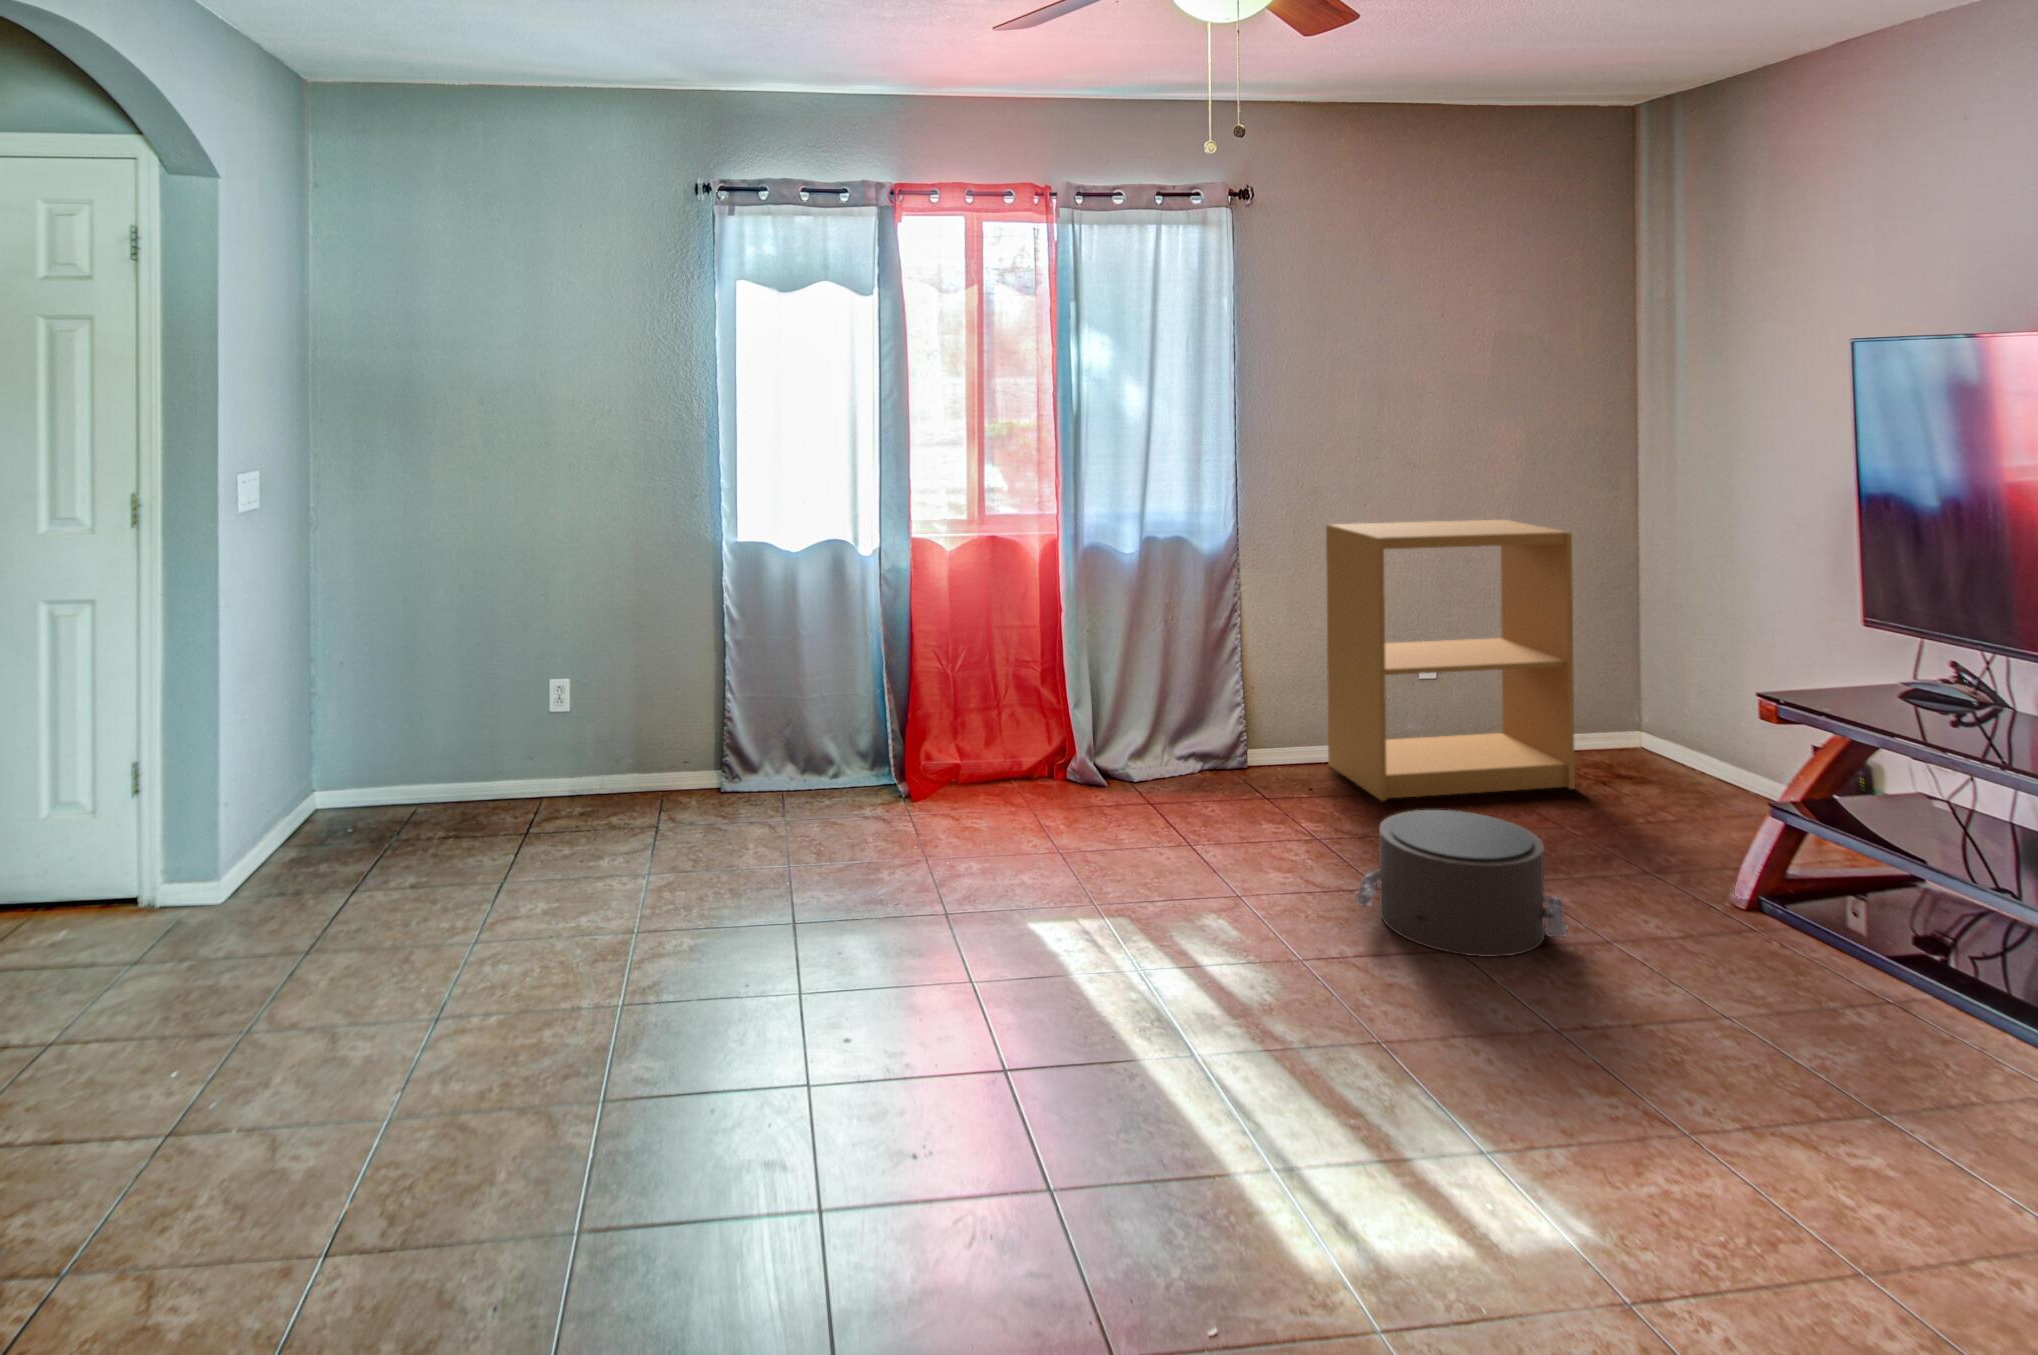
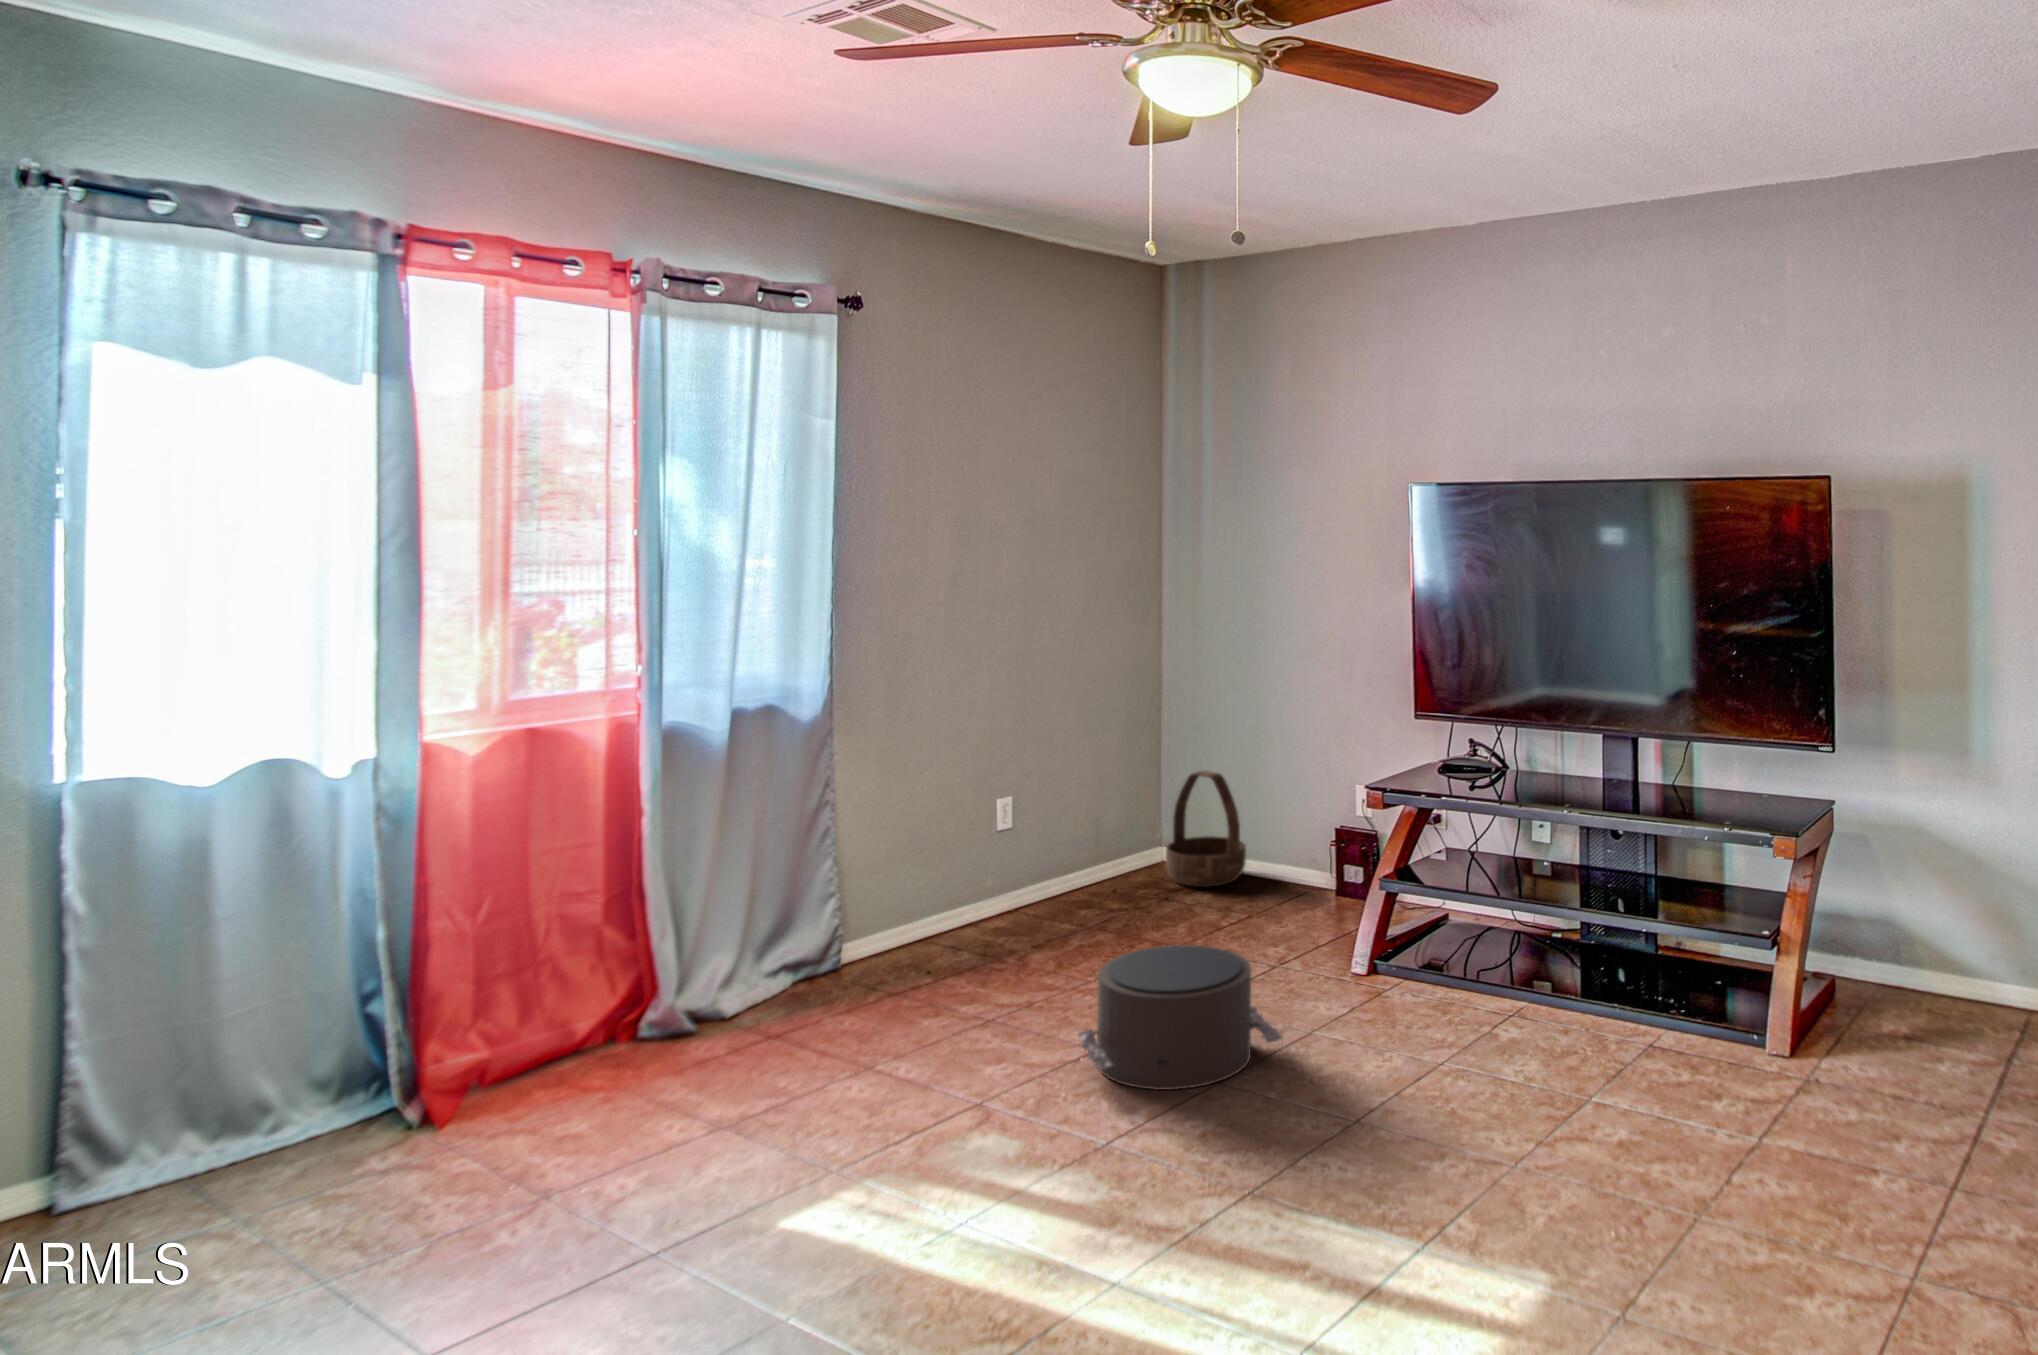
bookshelf: present [1326,519,1575,800] -> none [918,647,1158,965]
basket: none [1609,661,1705,784] -> present [1166,771,1246,887]

